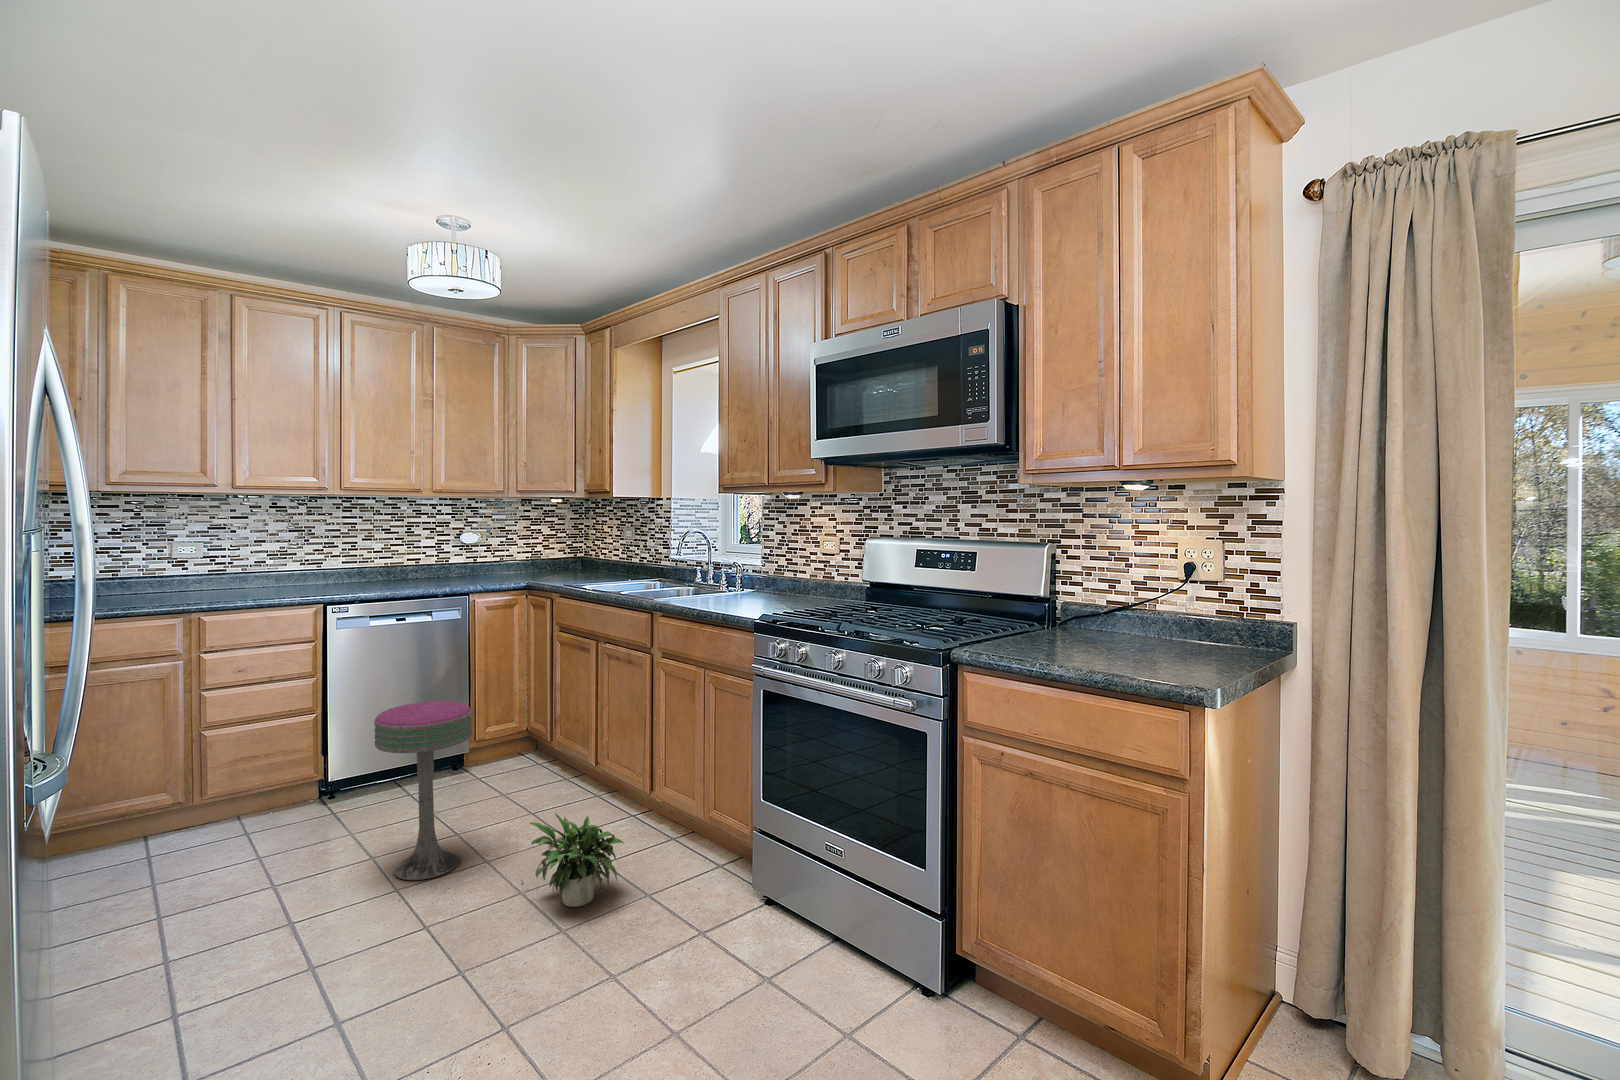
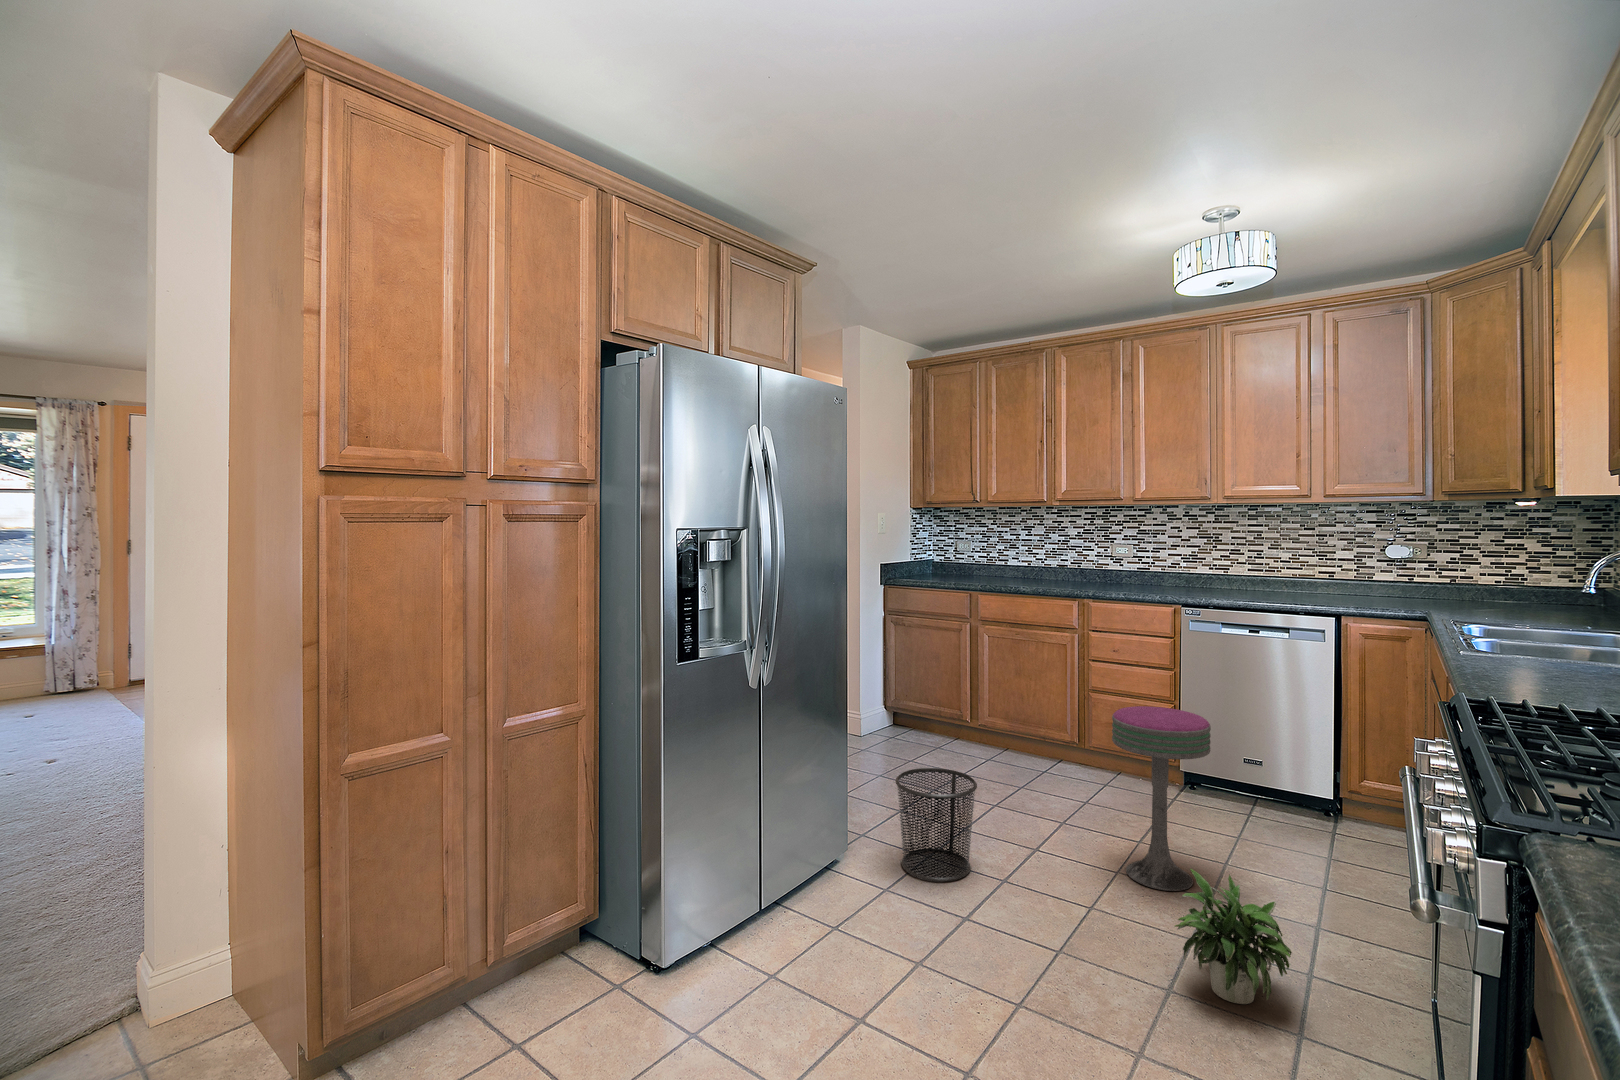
waste bin: none [124,858,266,1027] -> present [895,768,977,882]

